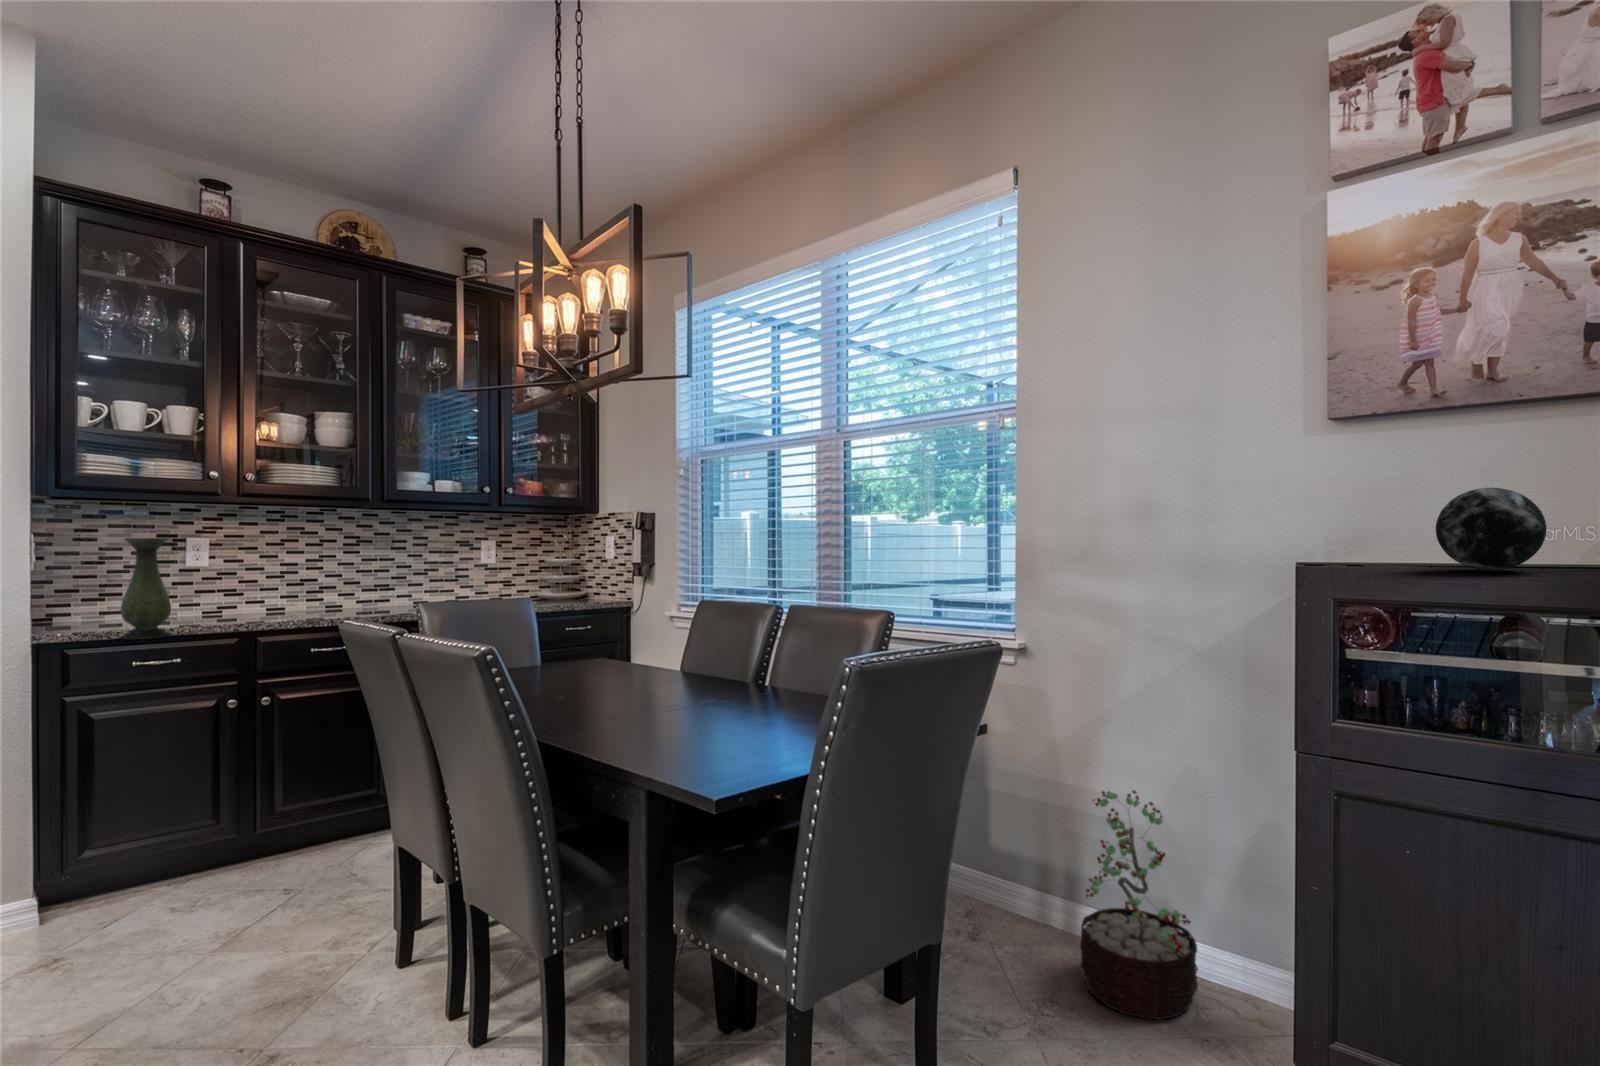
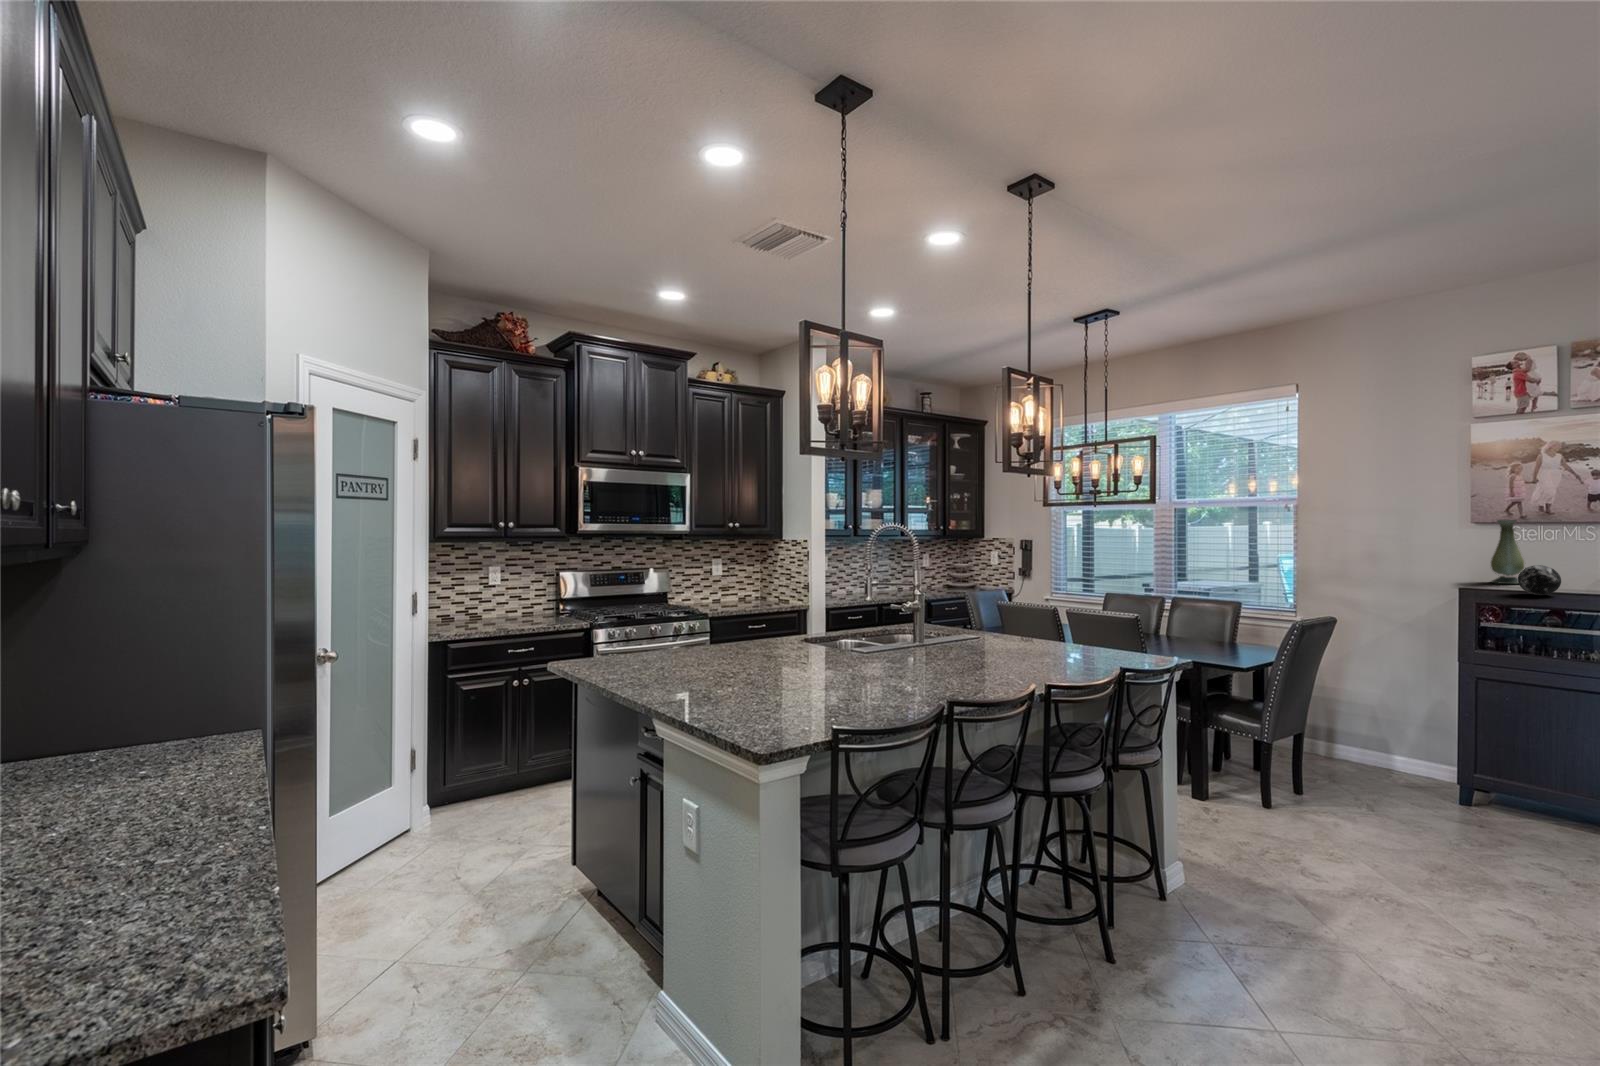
vase: present [120,538,171,639] -> present [1491,520,1524,584]
decorative plant: present [1080,790,1198,1019] -> none [1343,683,1404,777]

